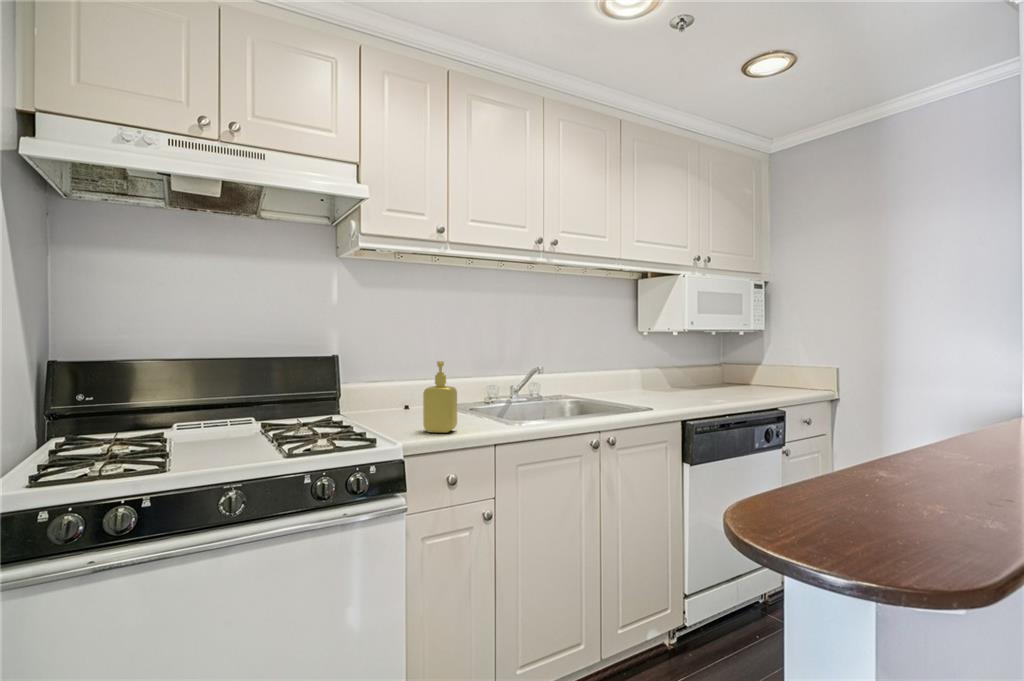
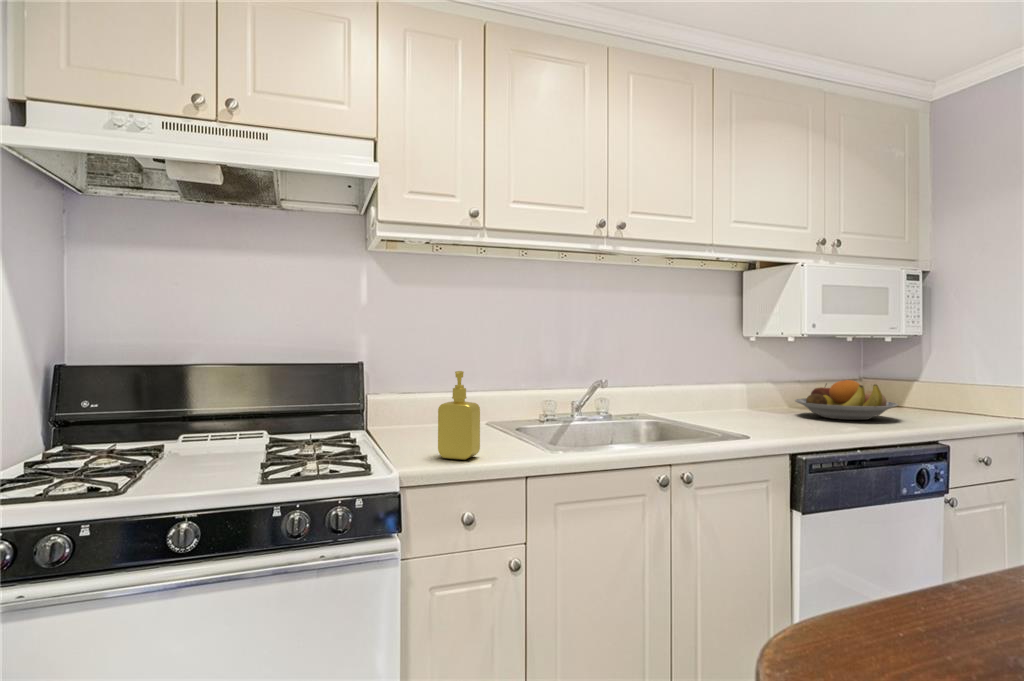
fruit bowl: none [678,365,751,395] -> present [795,380,898,420]

